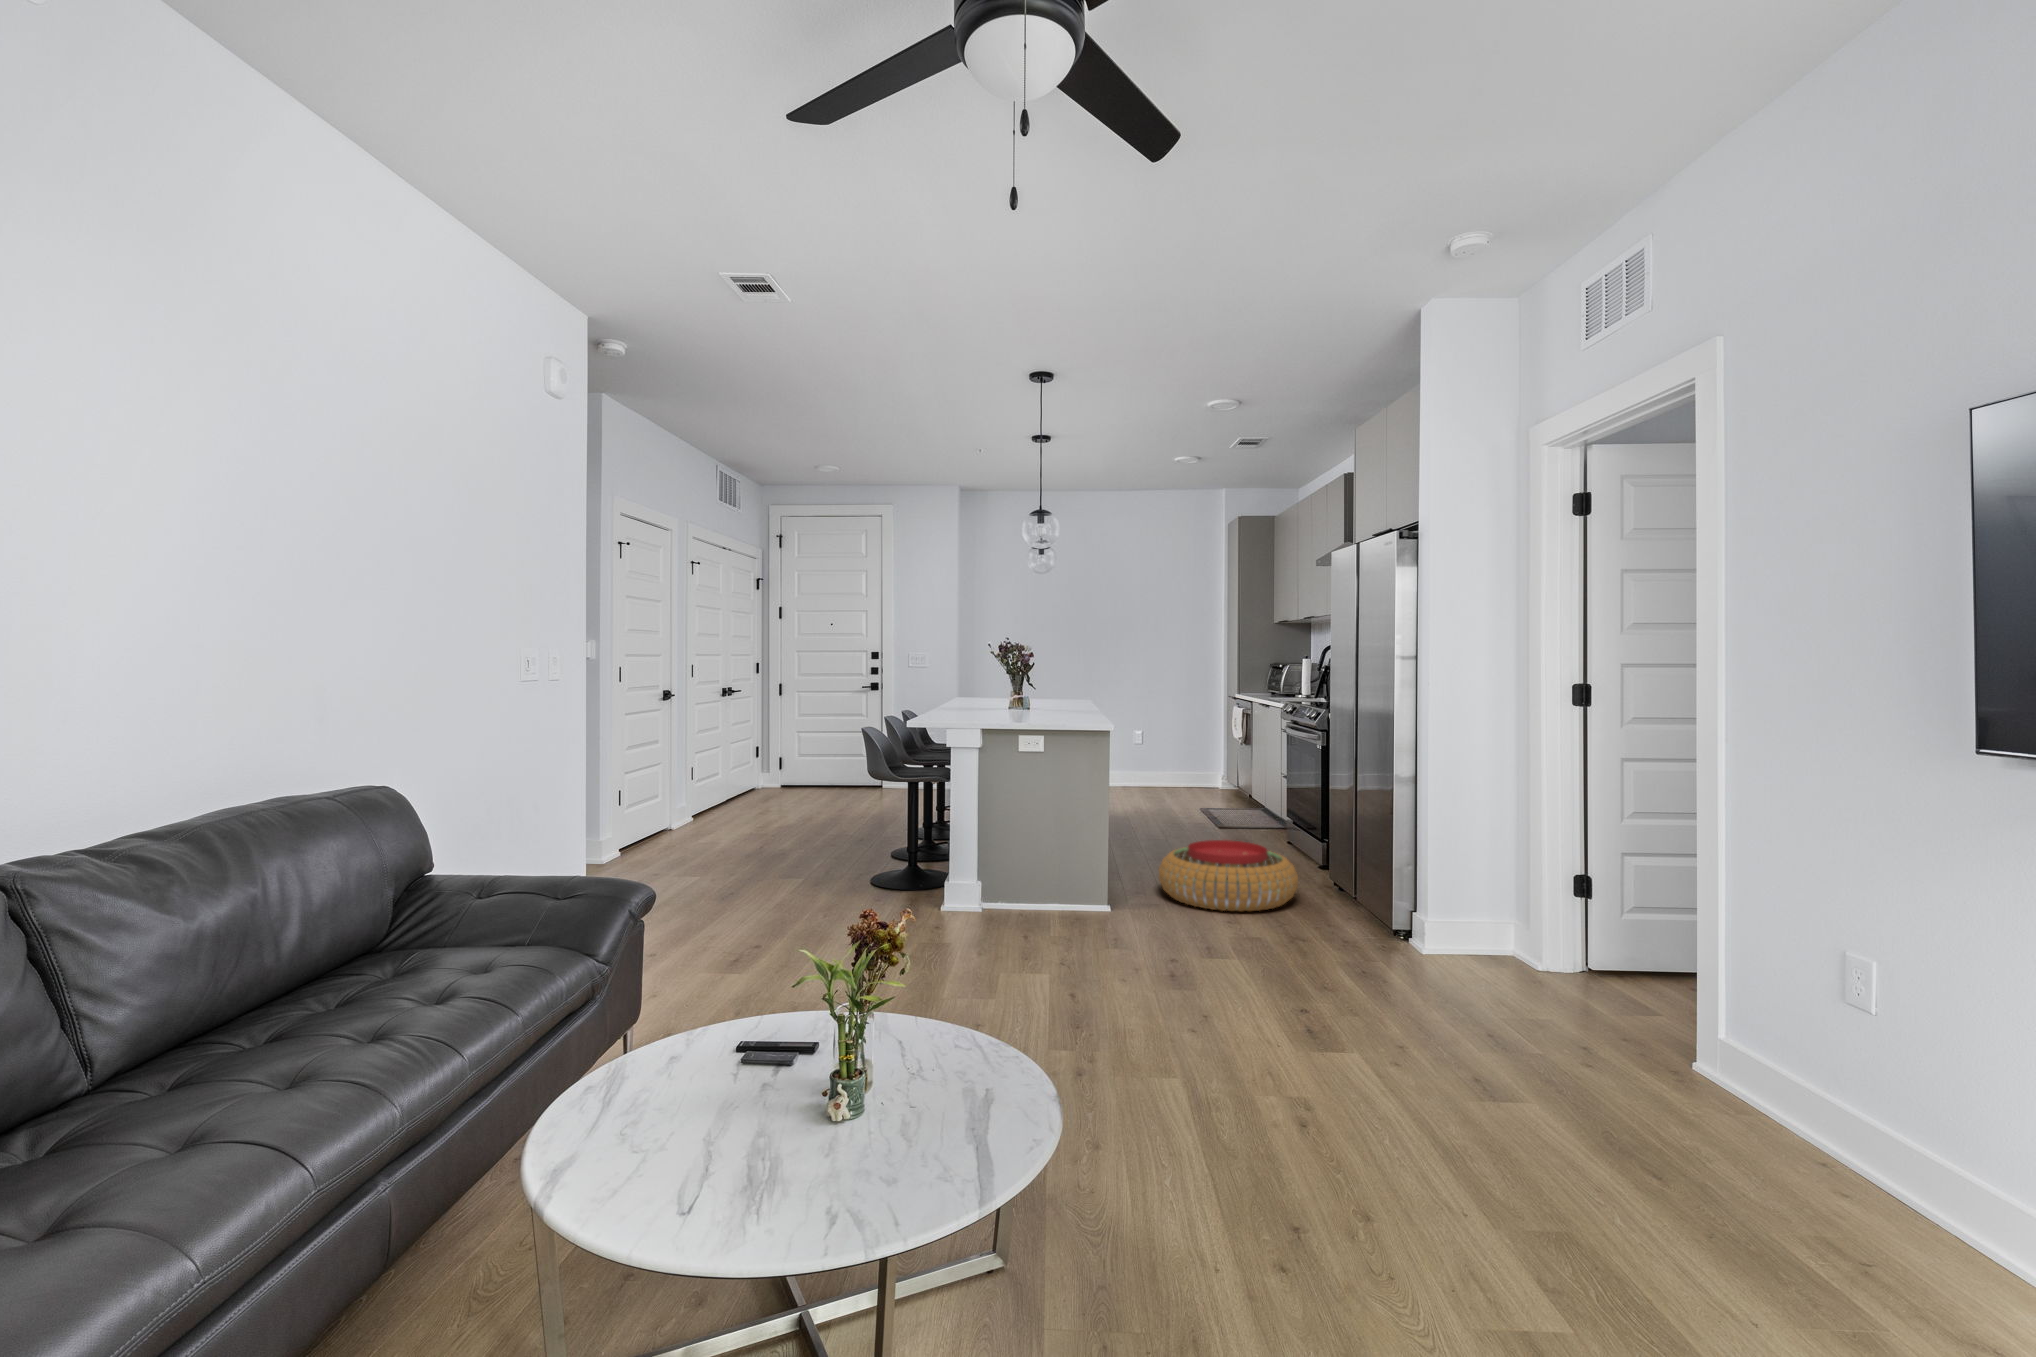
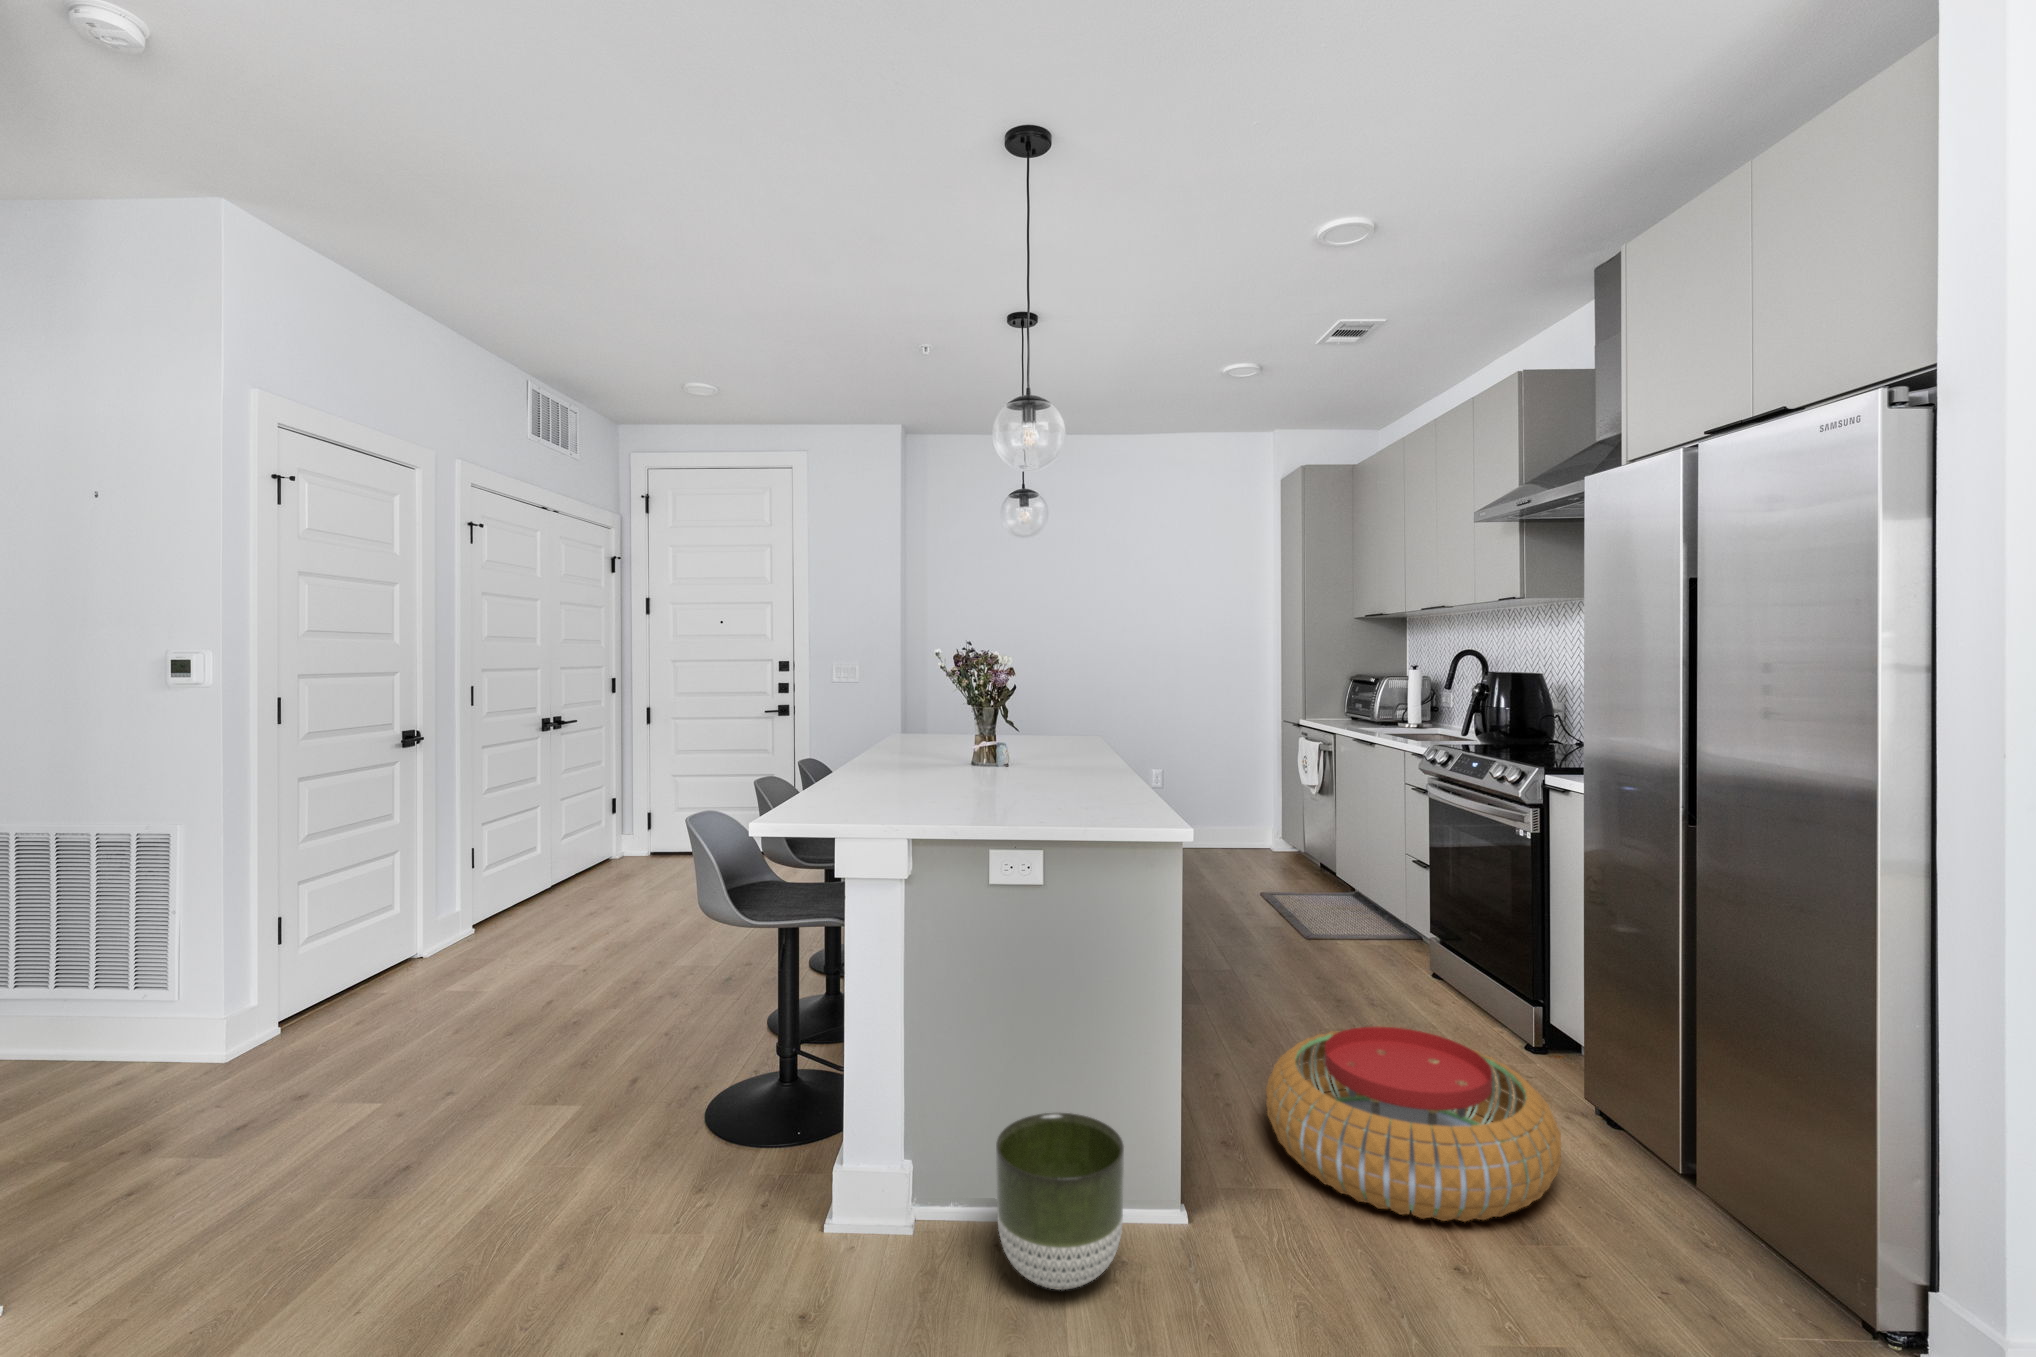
planter: none [1022,856,1078,921] -> present [996,1113,1124,1290]

